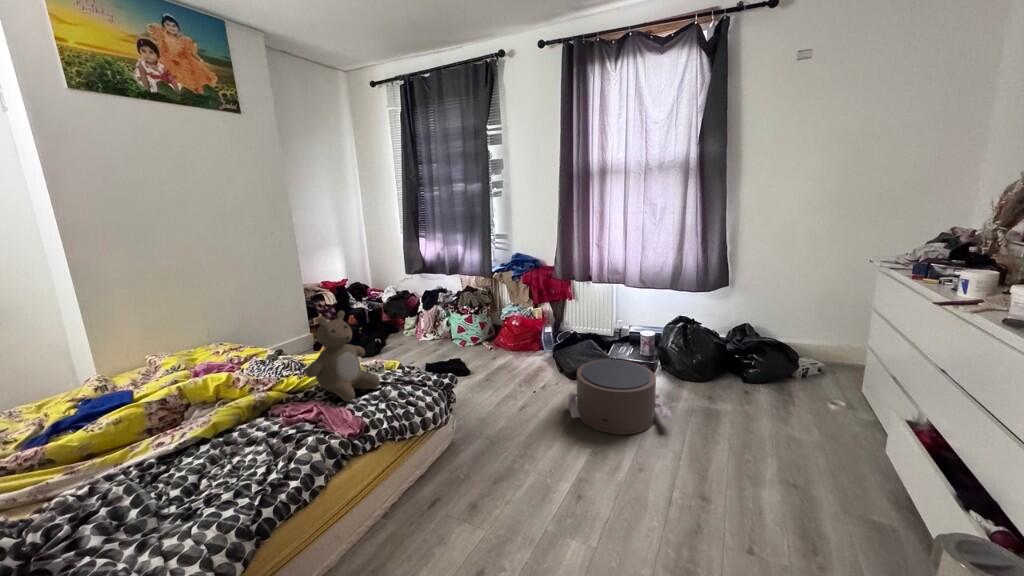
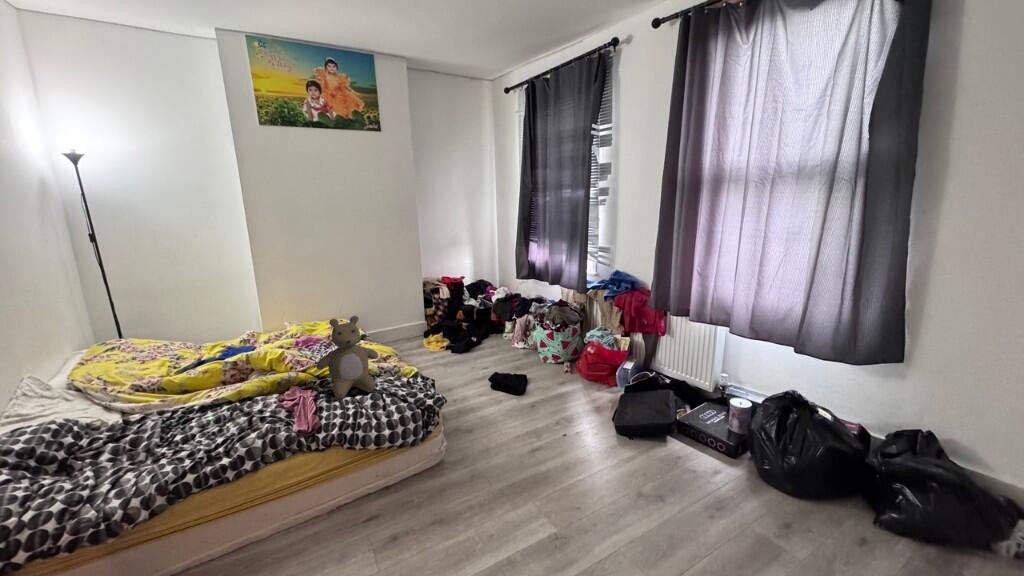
pouf: present [568,359,672,434] -> none [559,423,695,536]

